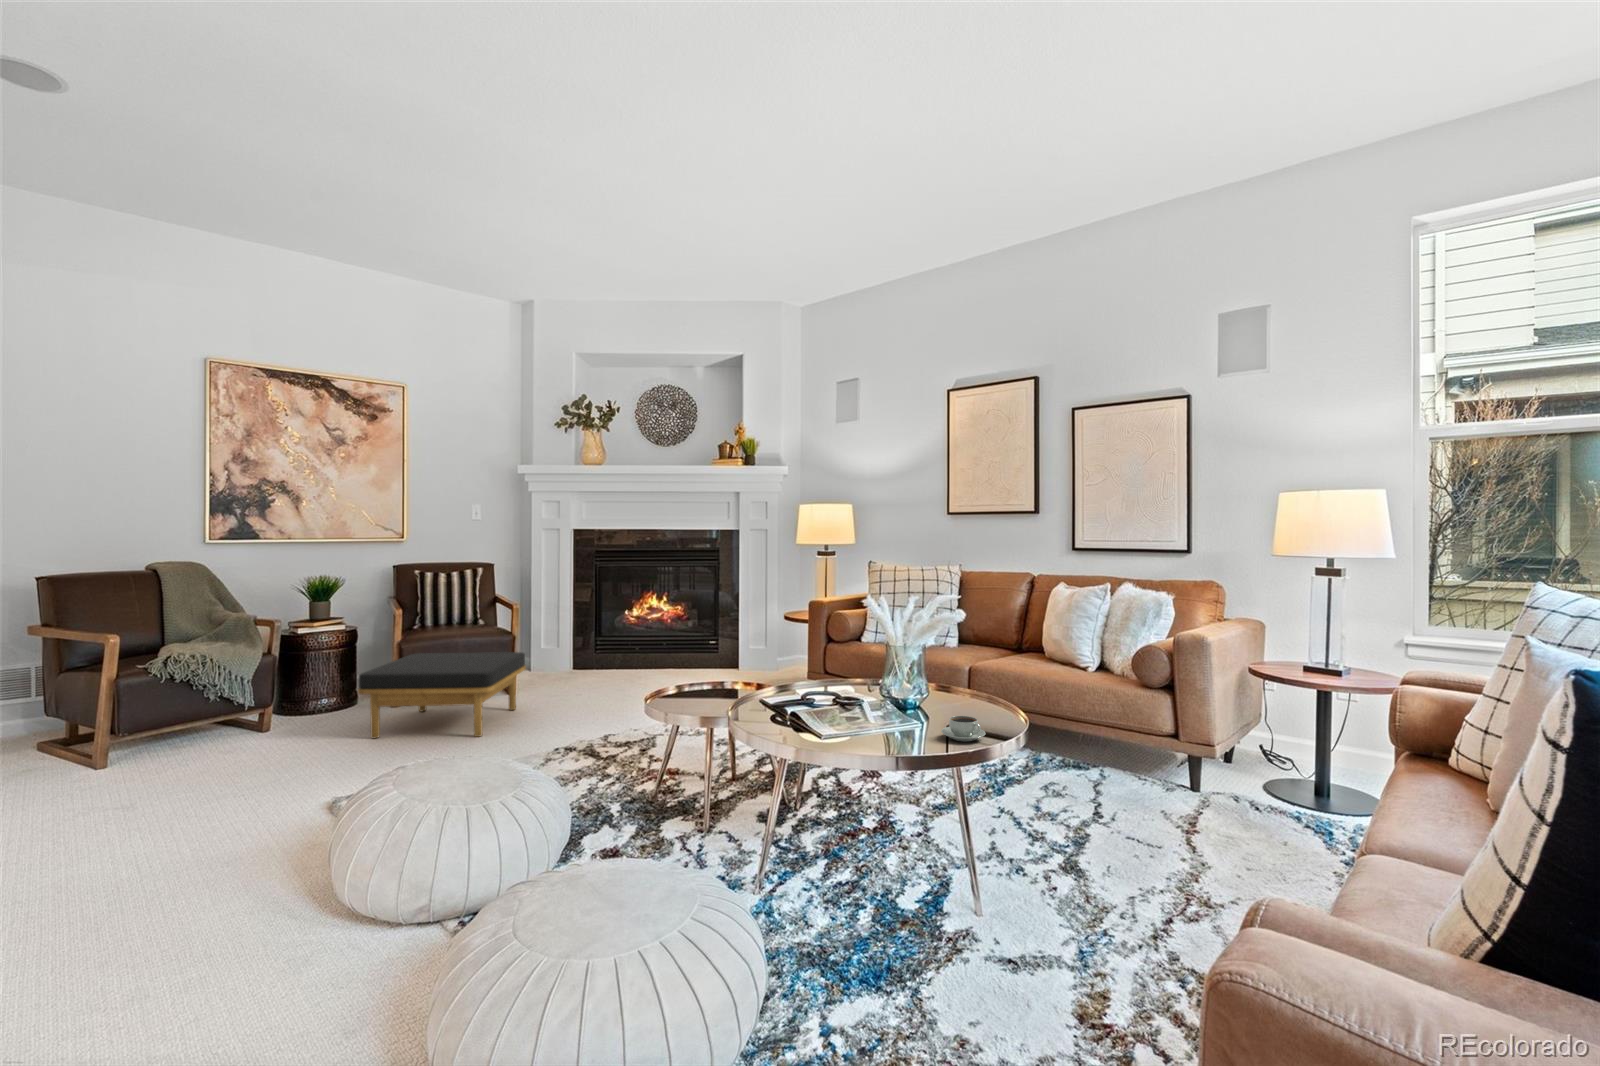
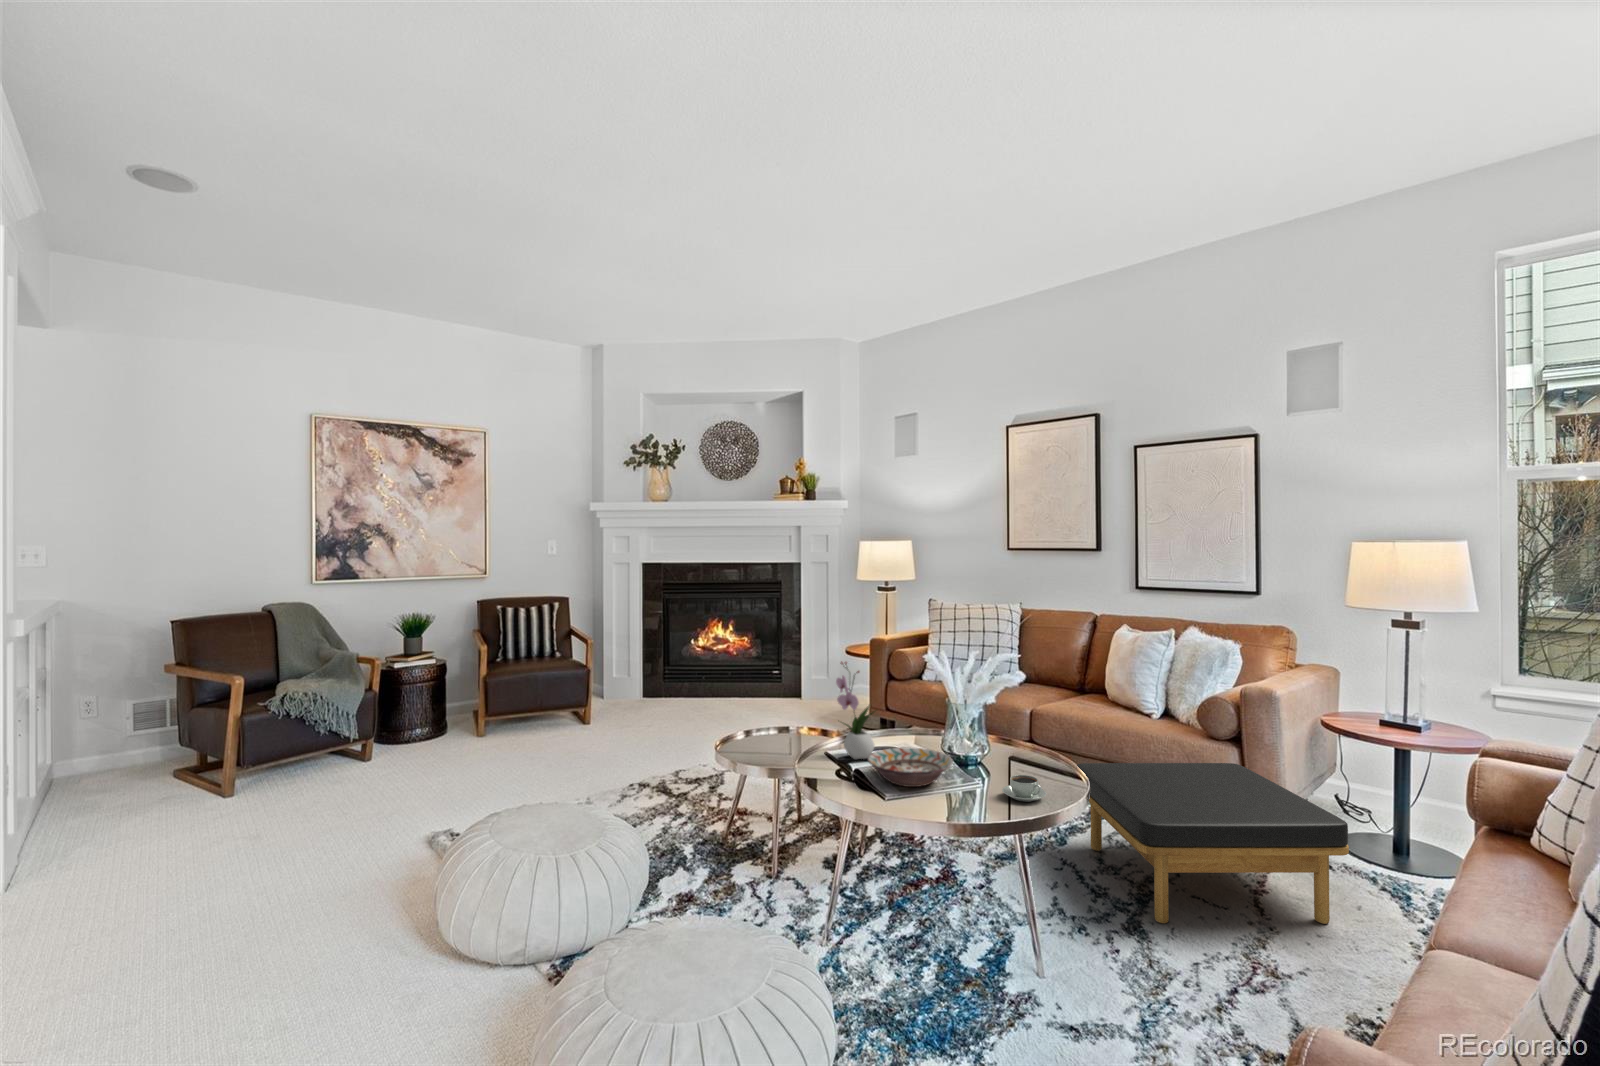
flower arrangement: none [772,609,817,709] -> present [836,661,874,760]
ottoman: present [358,652,526,738] -> present [1077,763,1349,924]
decorative bowl: none [804,694,892,731] -> present [868,747,953,787]

